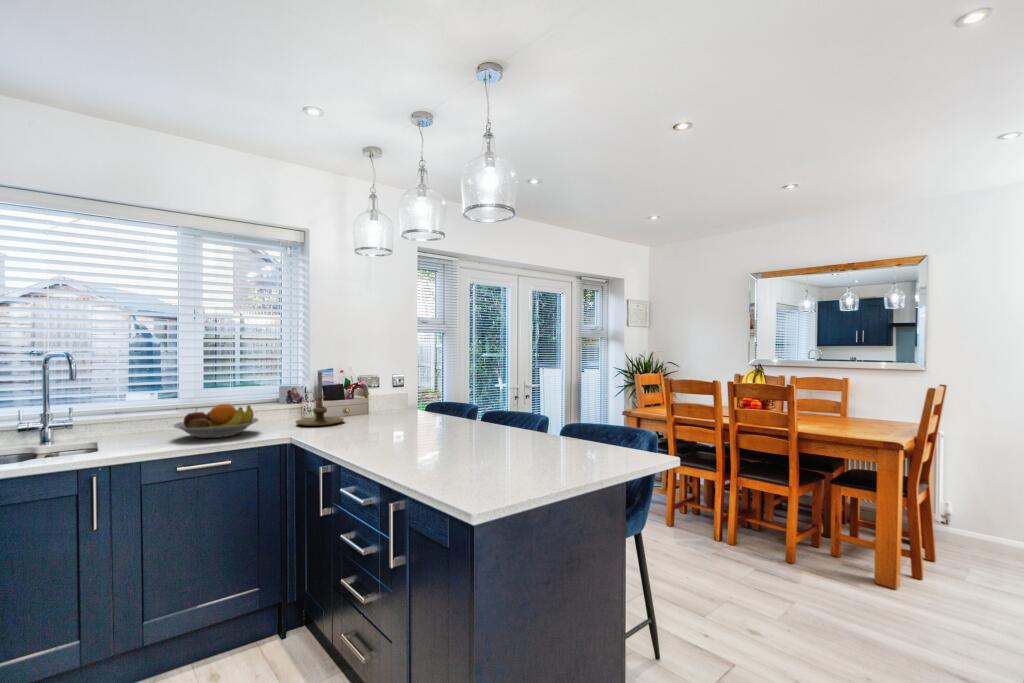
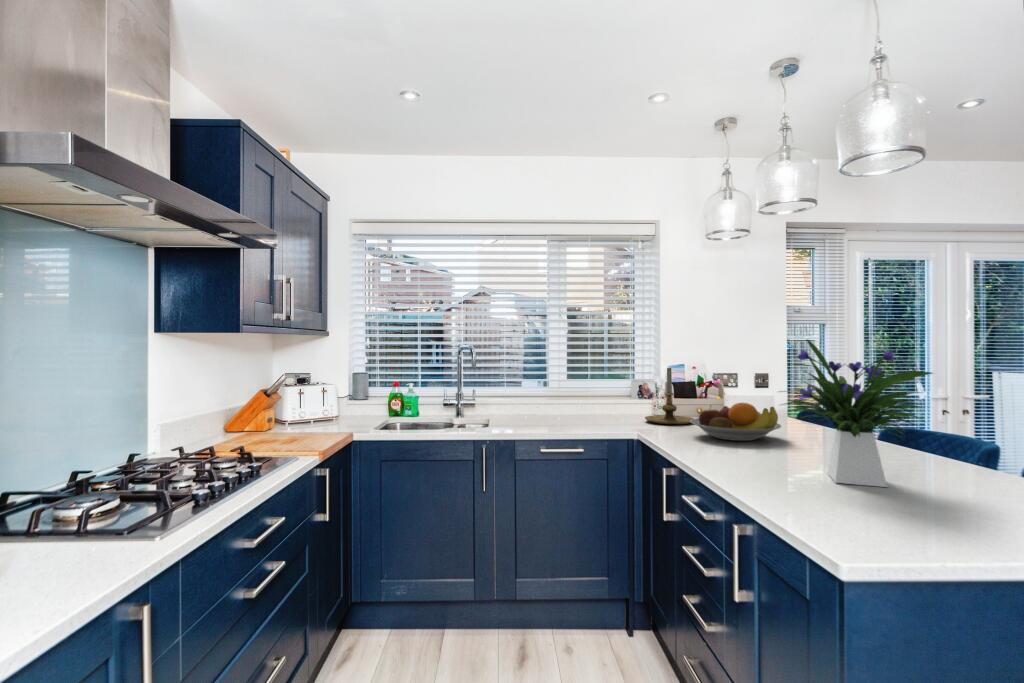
flower arrangement: none [419,348,517,456] -> present [781,339,932,487]
fruit bowl: present [173,404,258,438] -> present [691,403,781,441]

